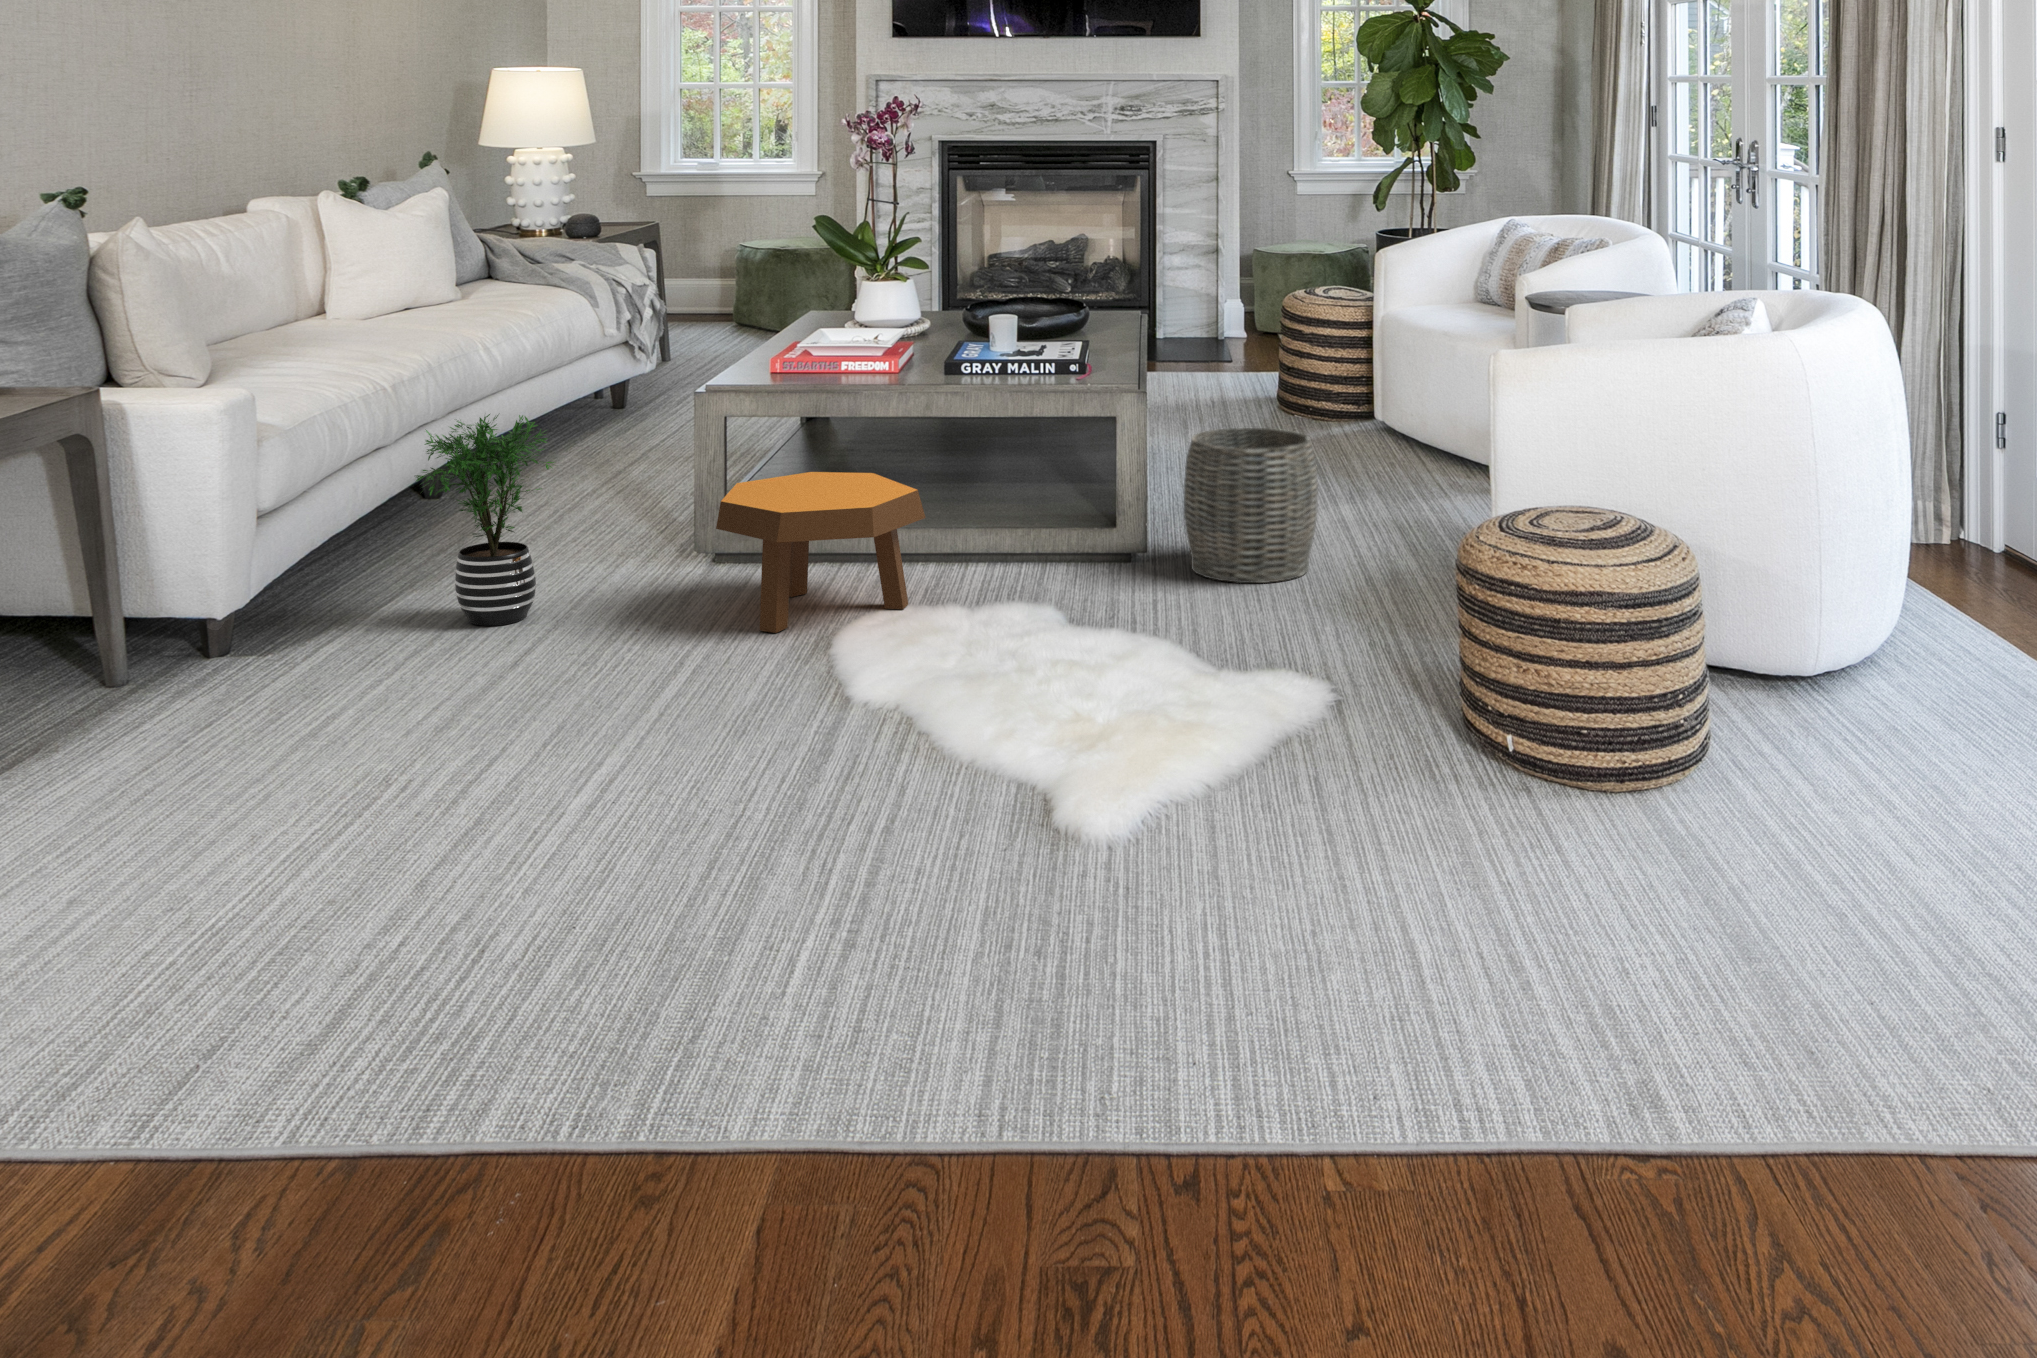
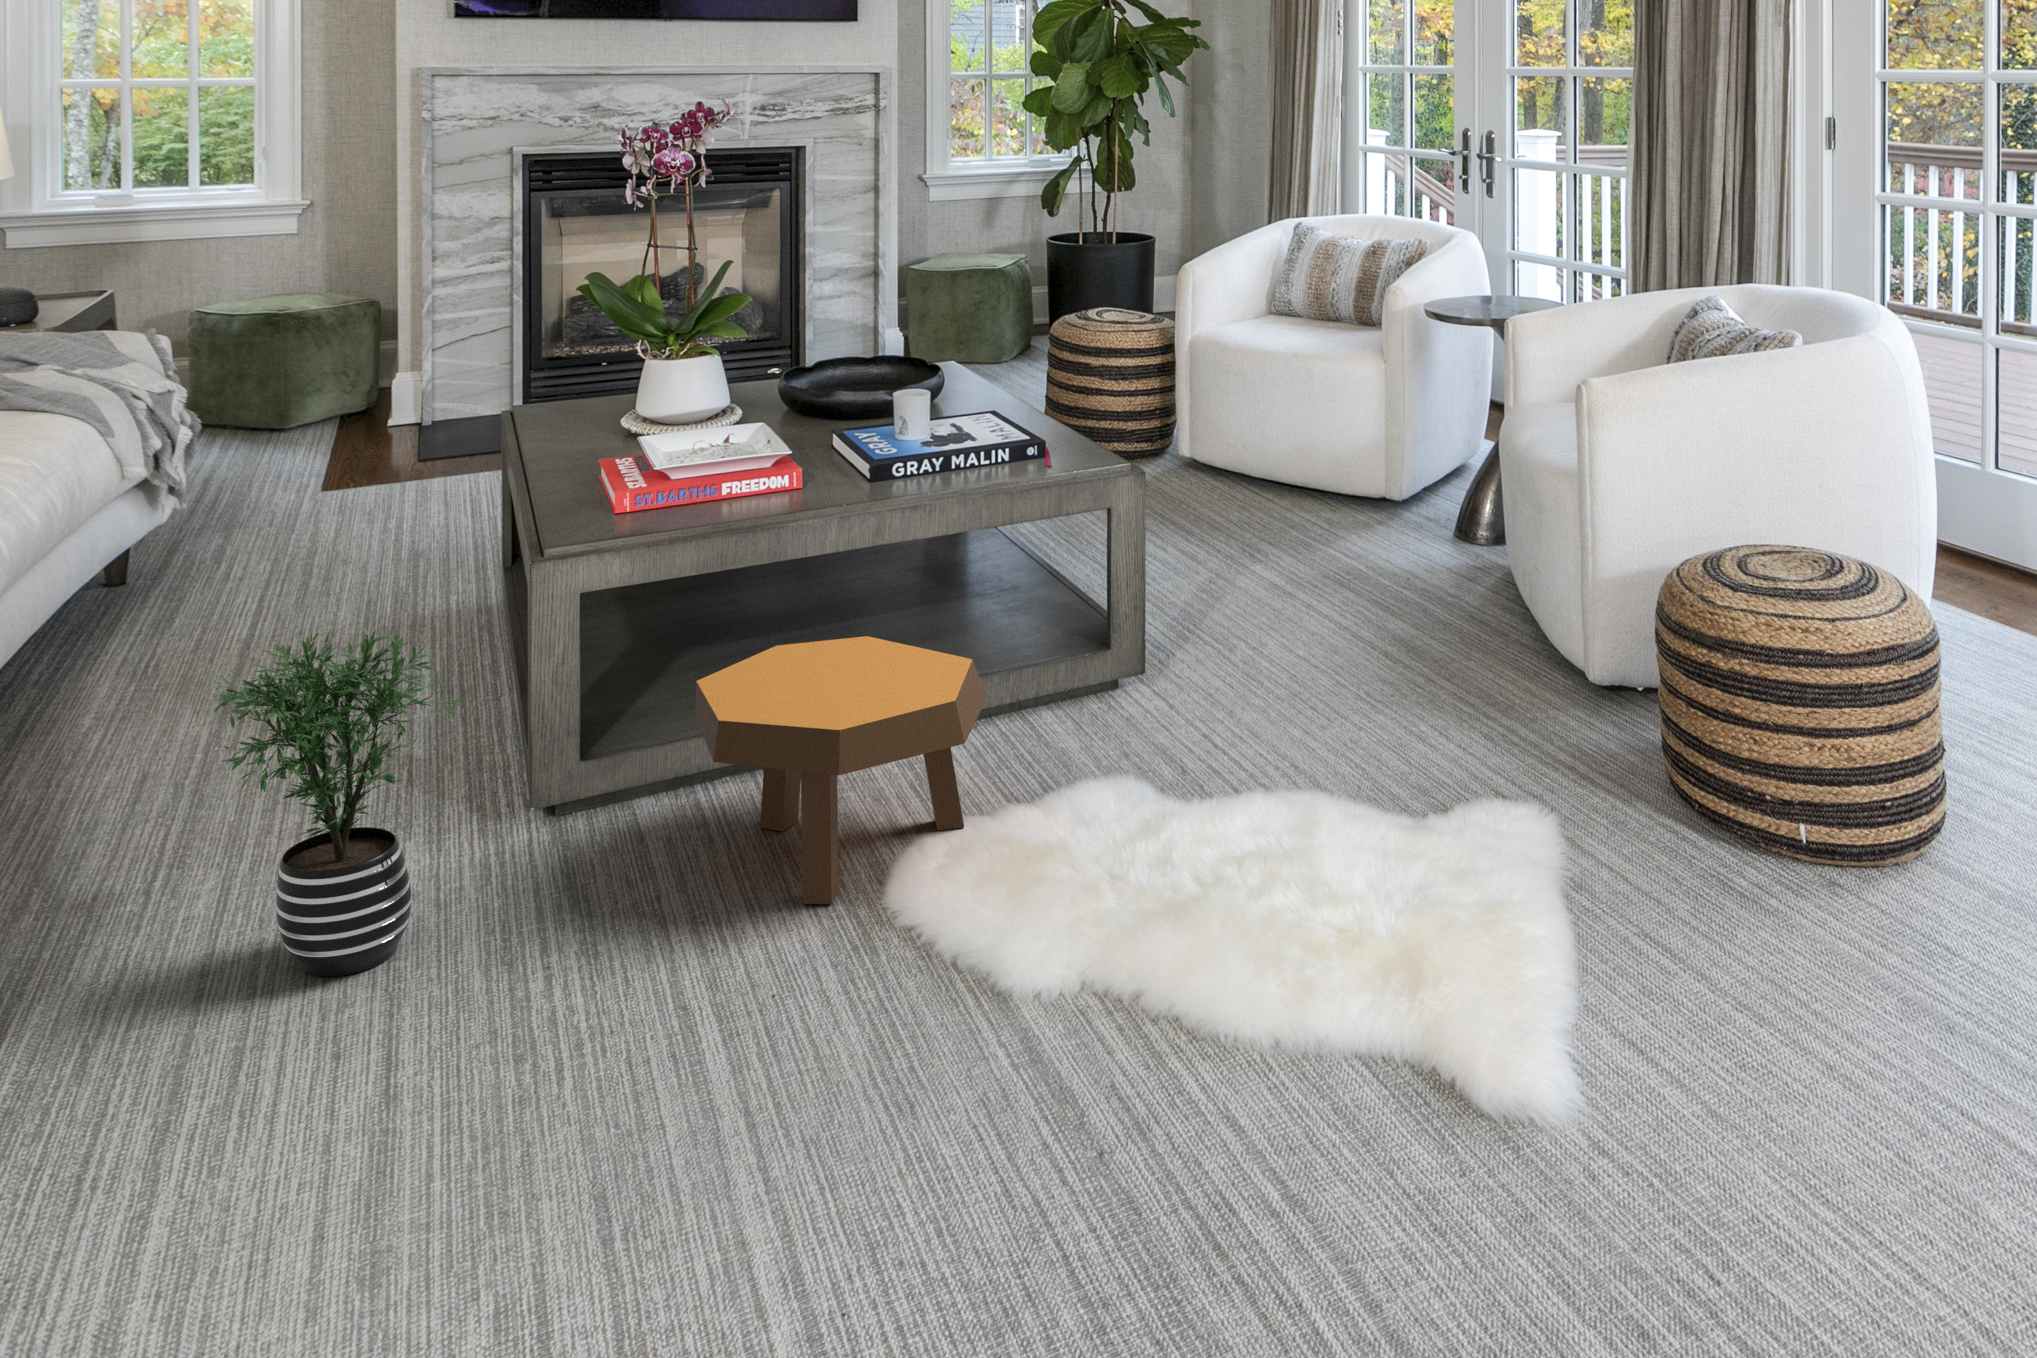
woven basket: present [1184,428,1318,583] -> none [1229,512,1394,714]

